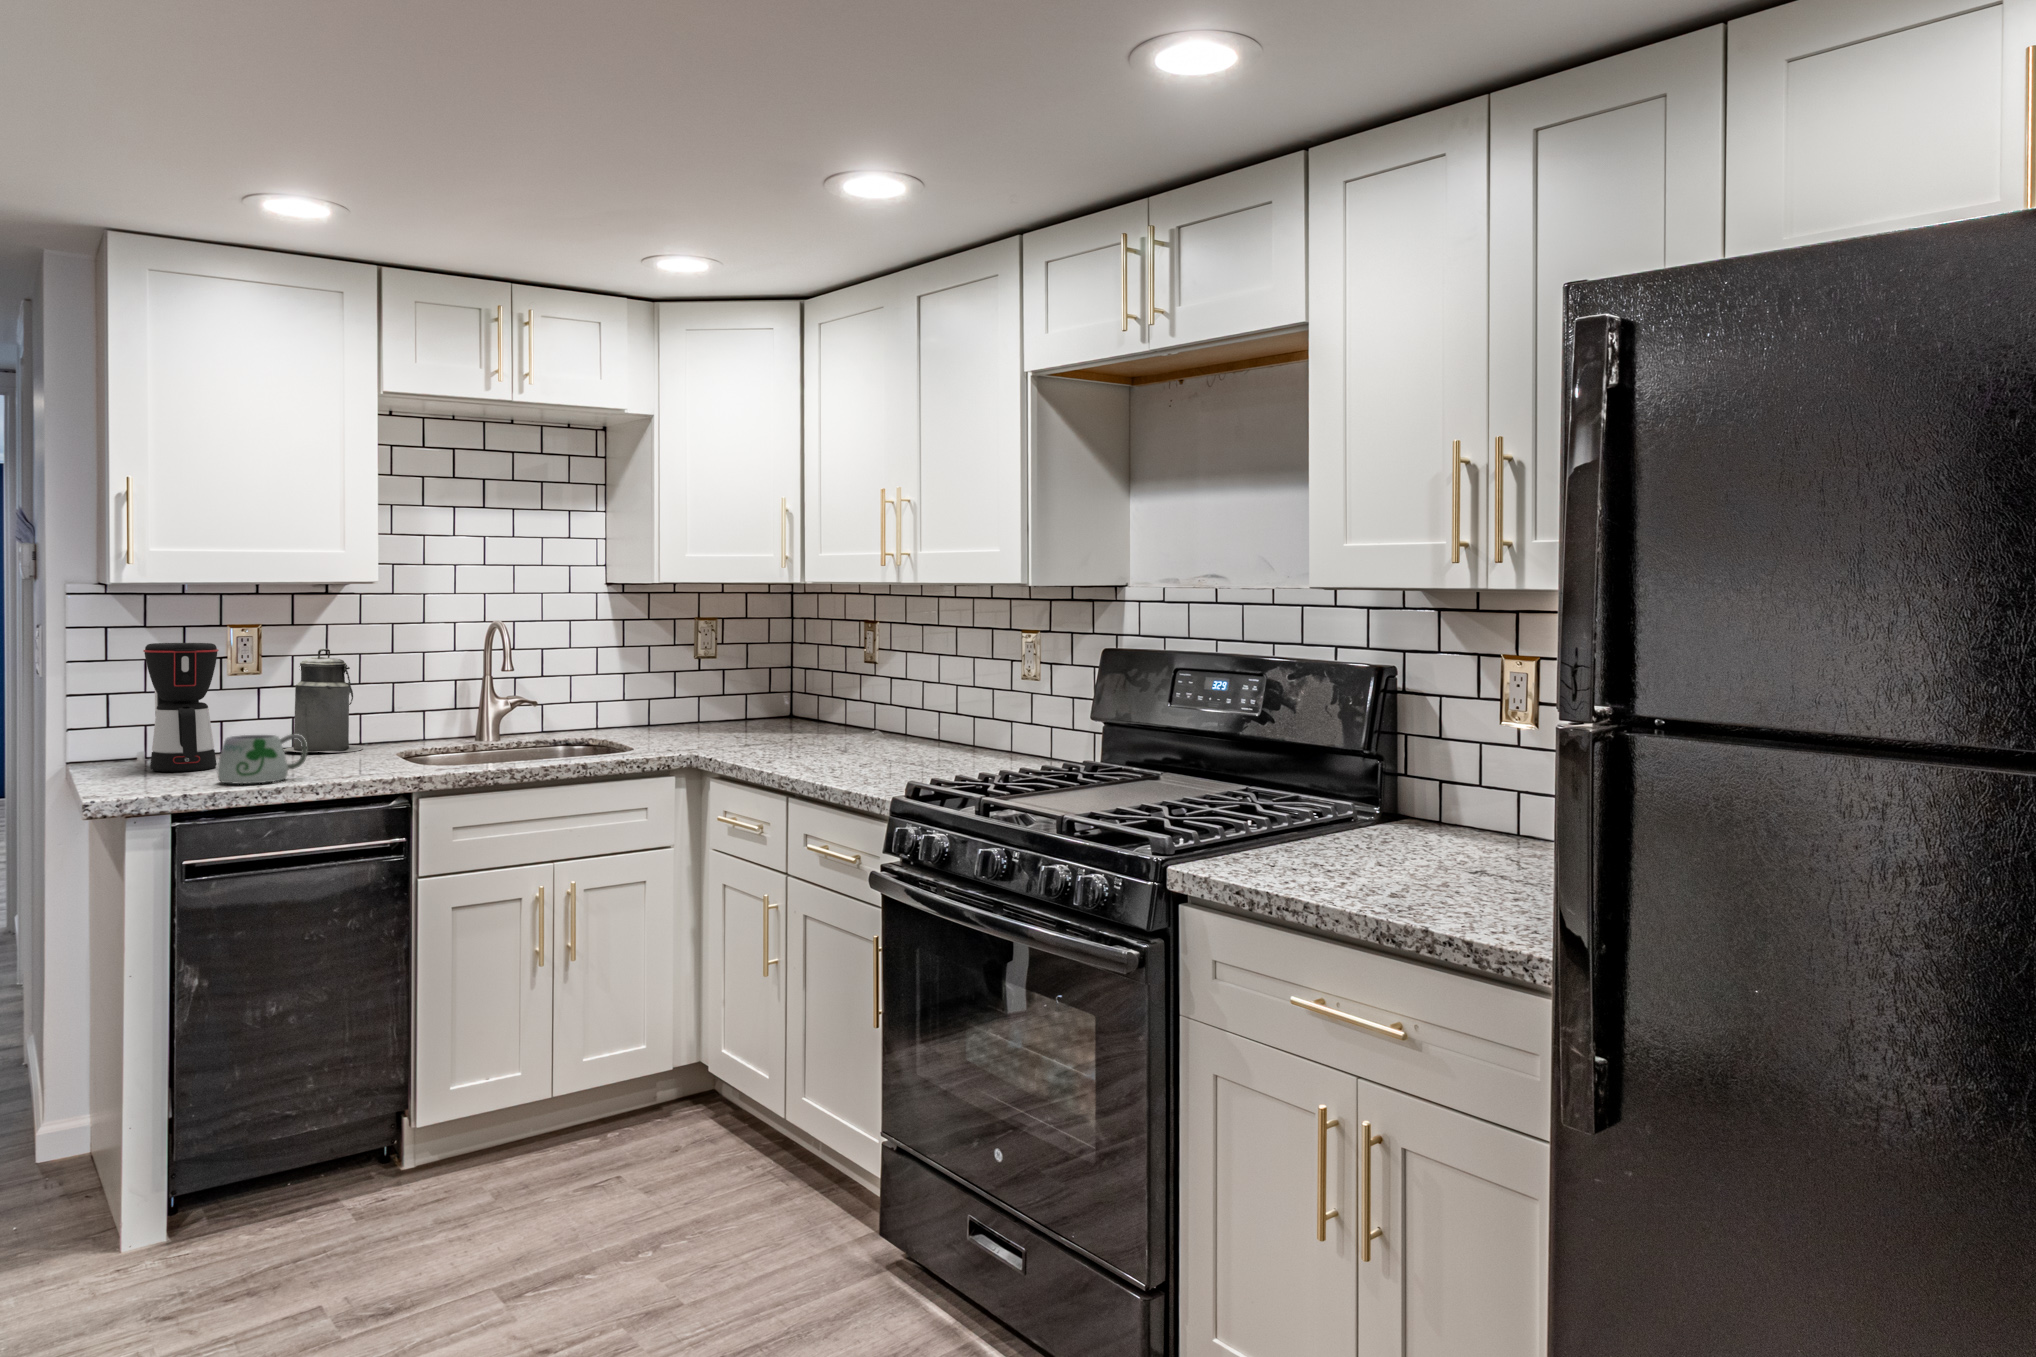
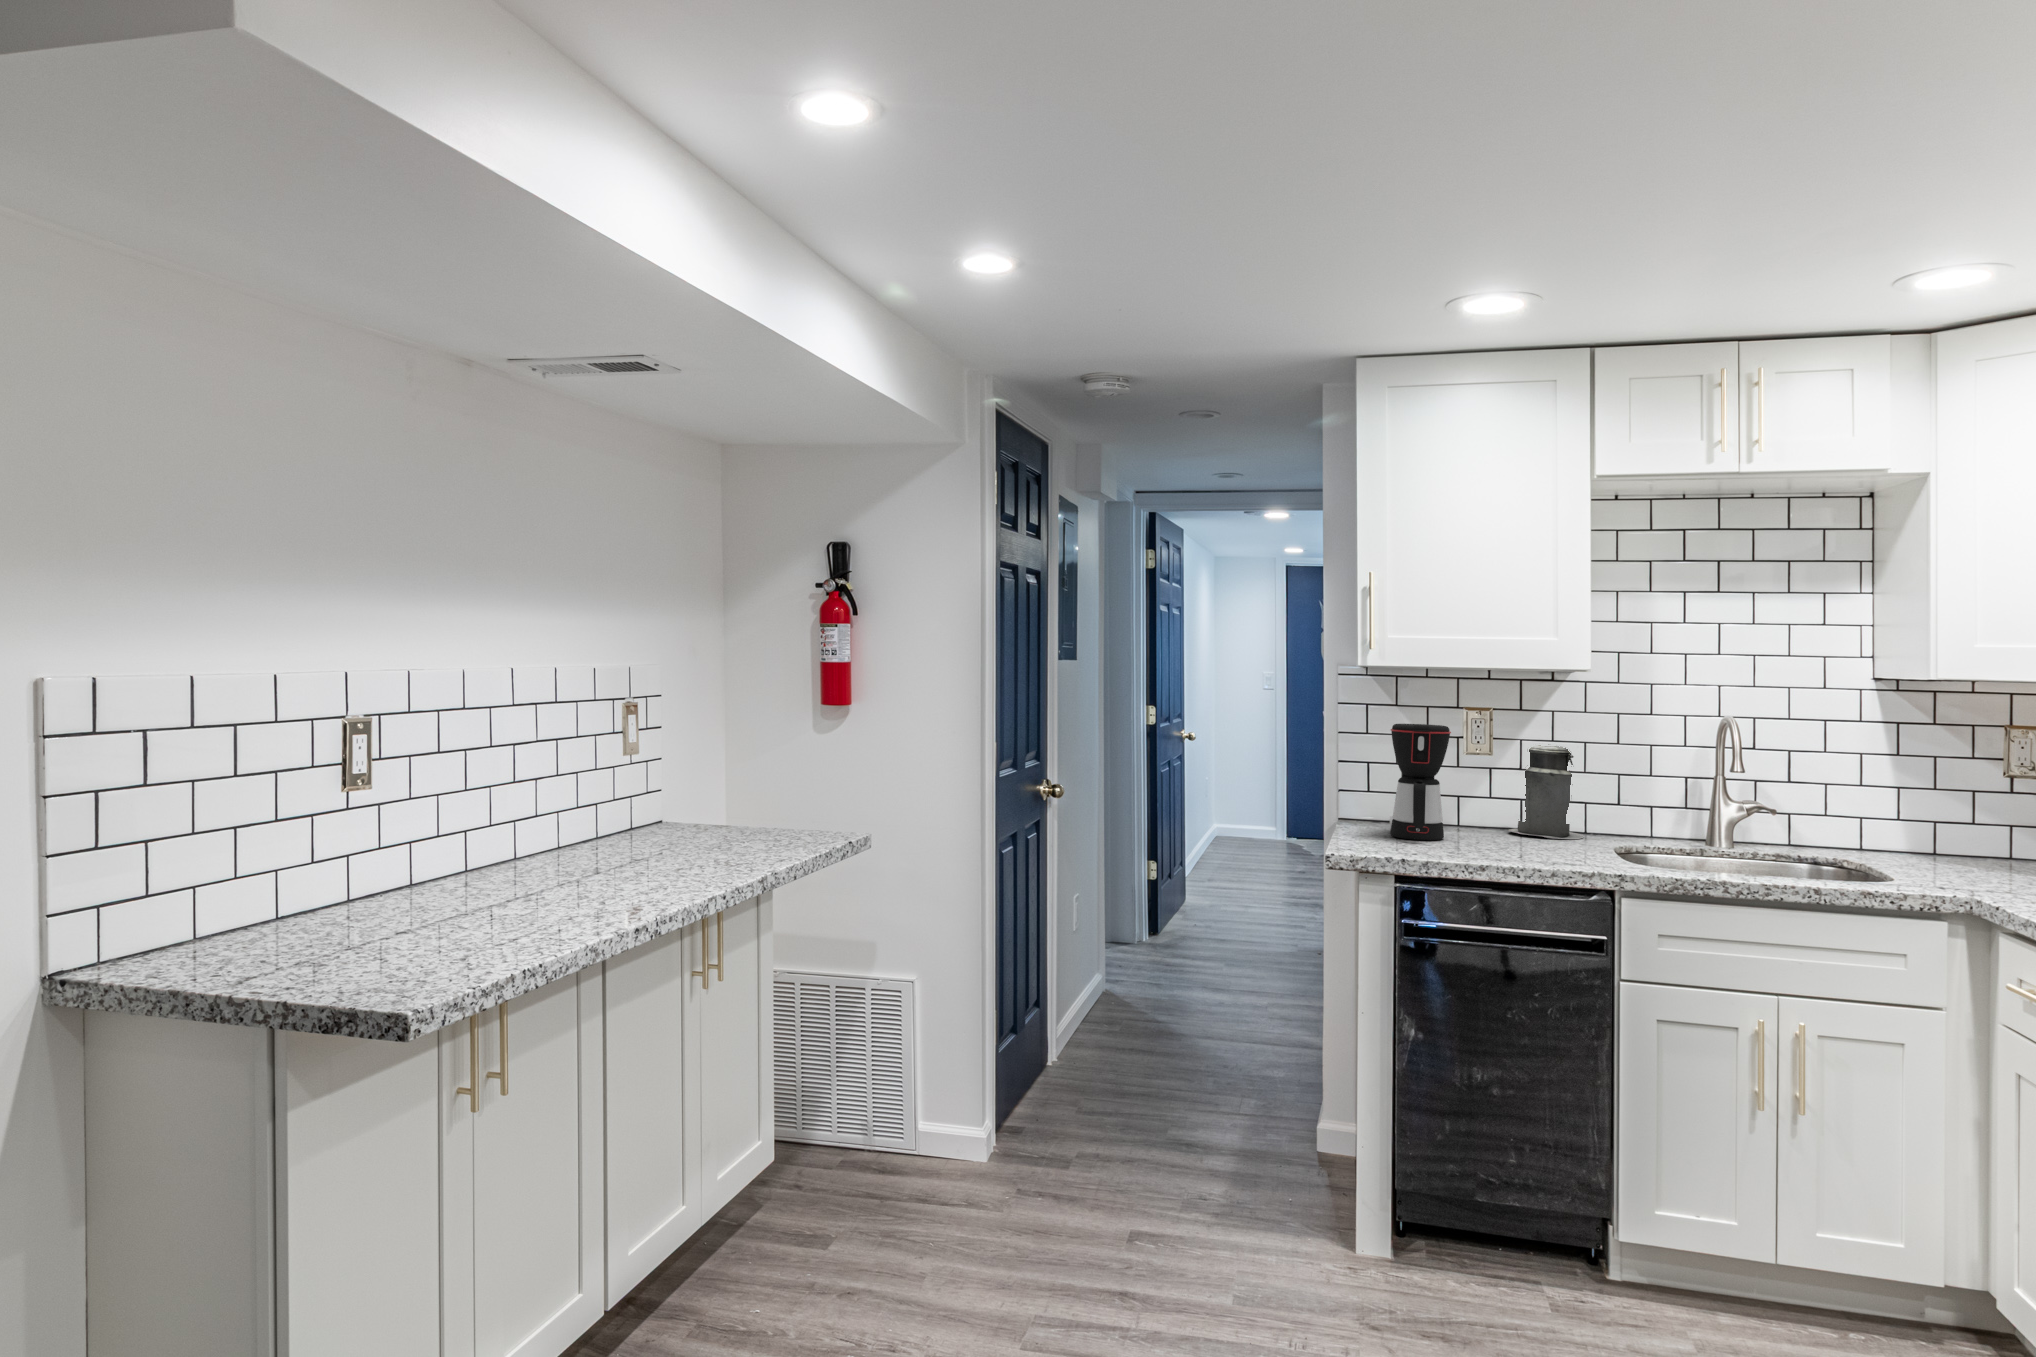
mug: present [218,734,308,784] -> none [1433,813,1514,864]

